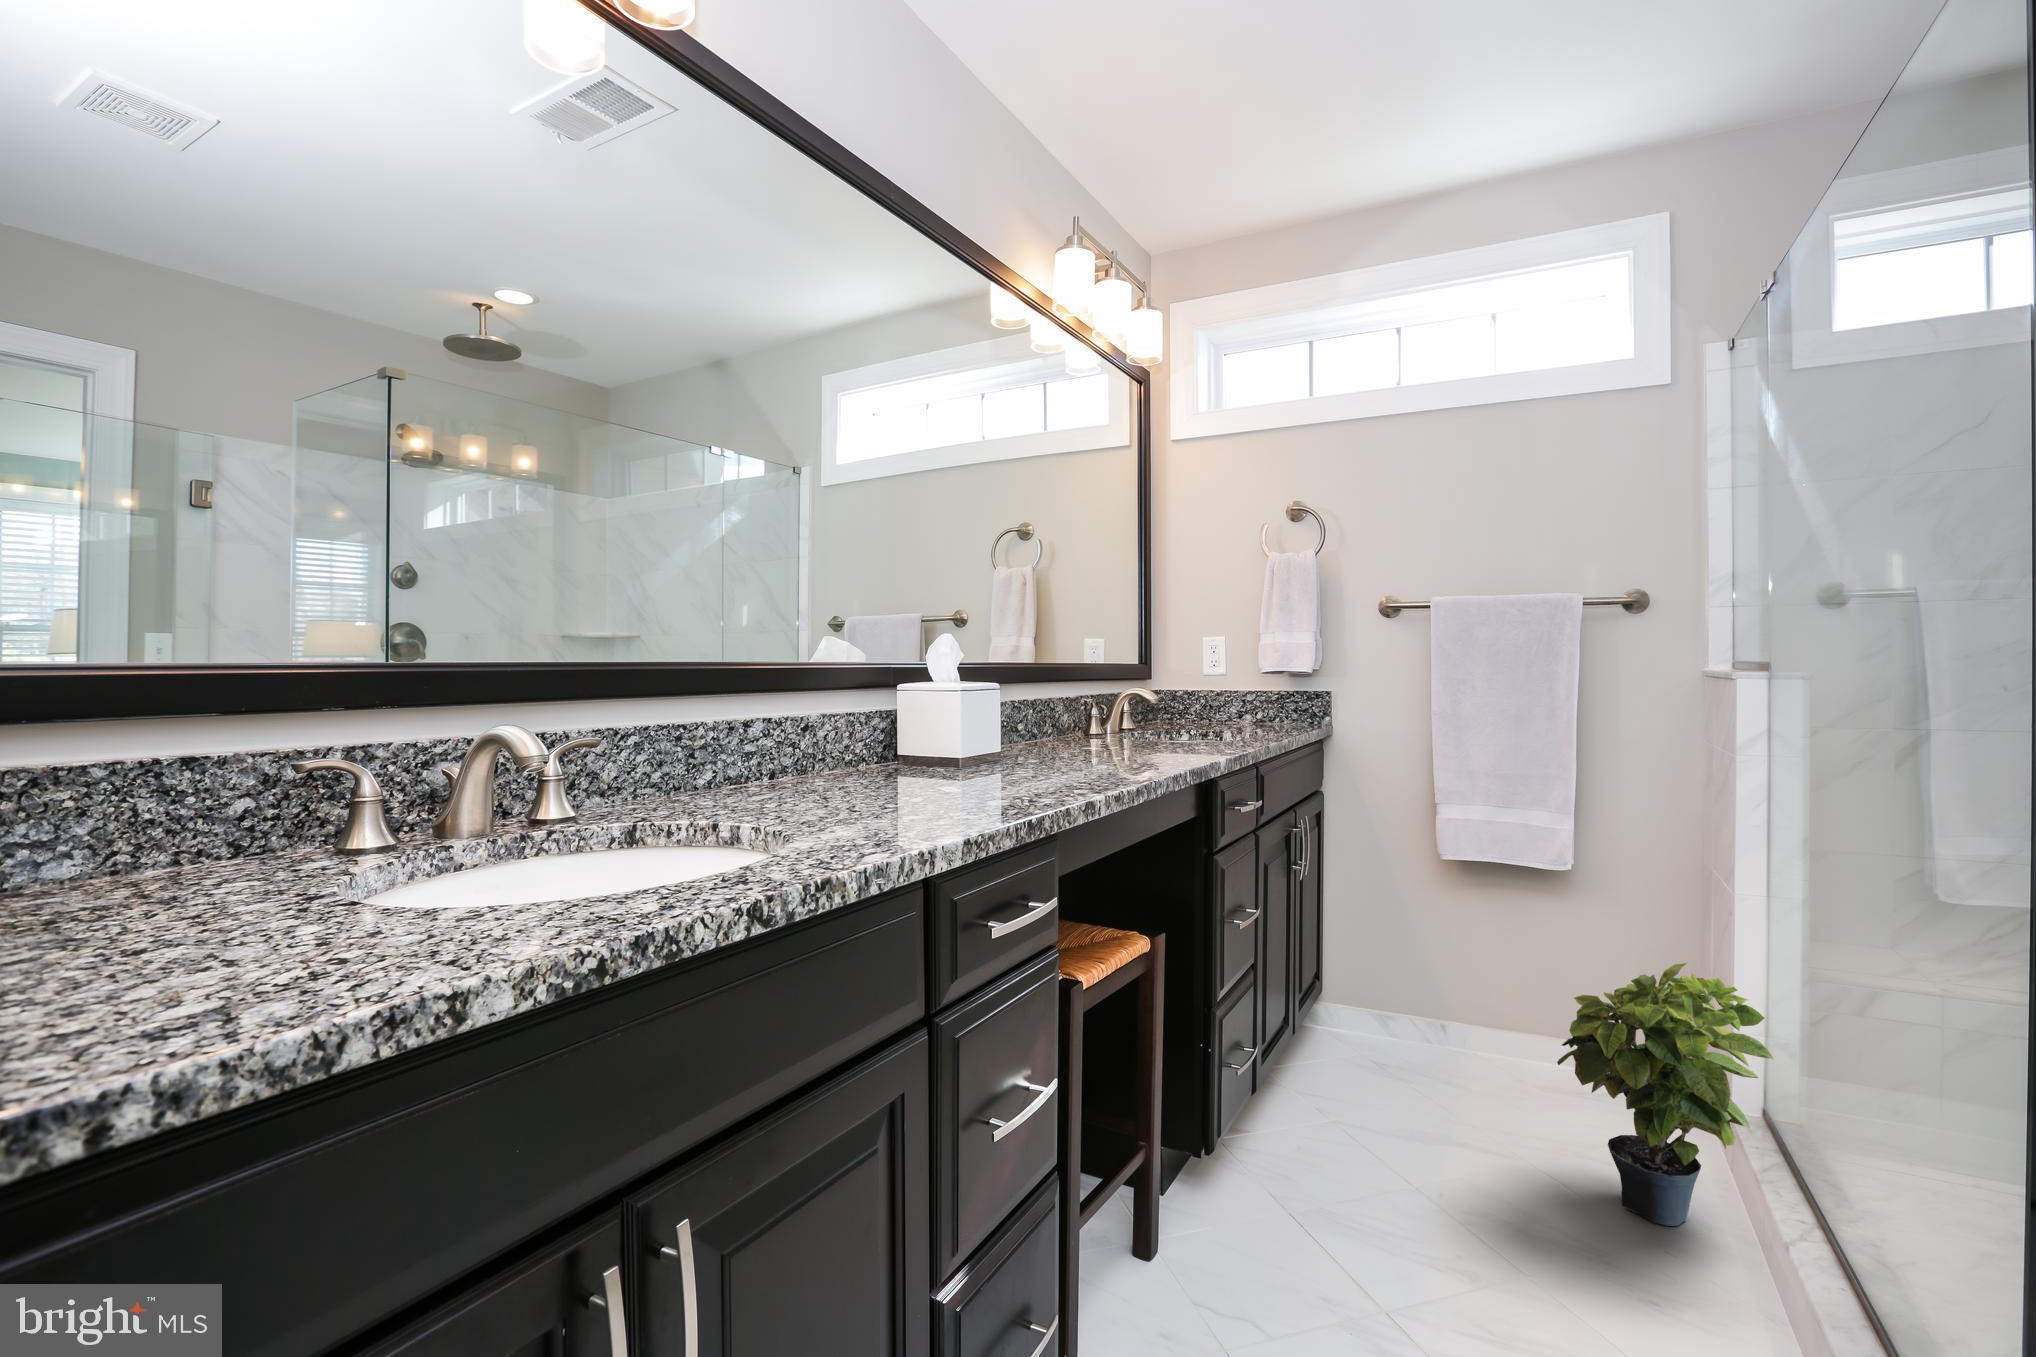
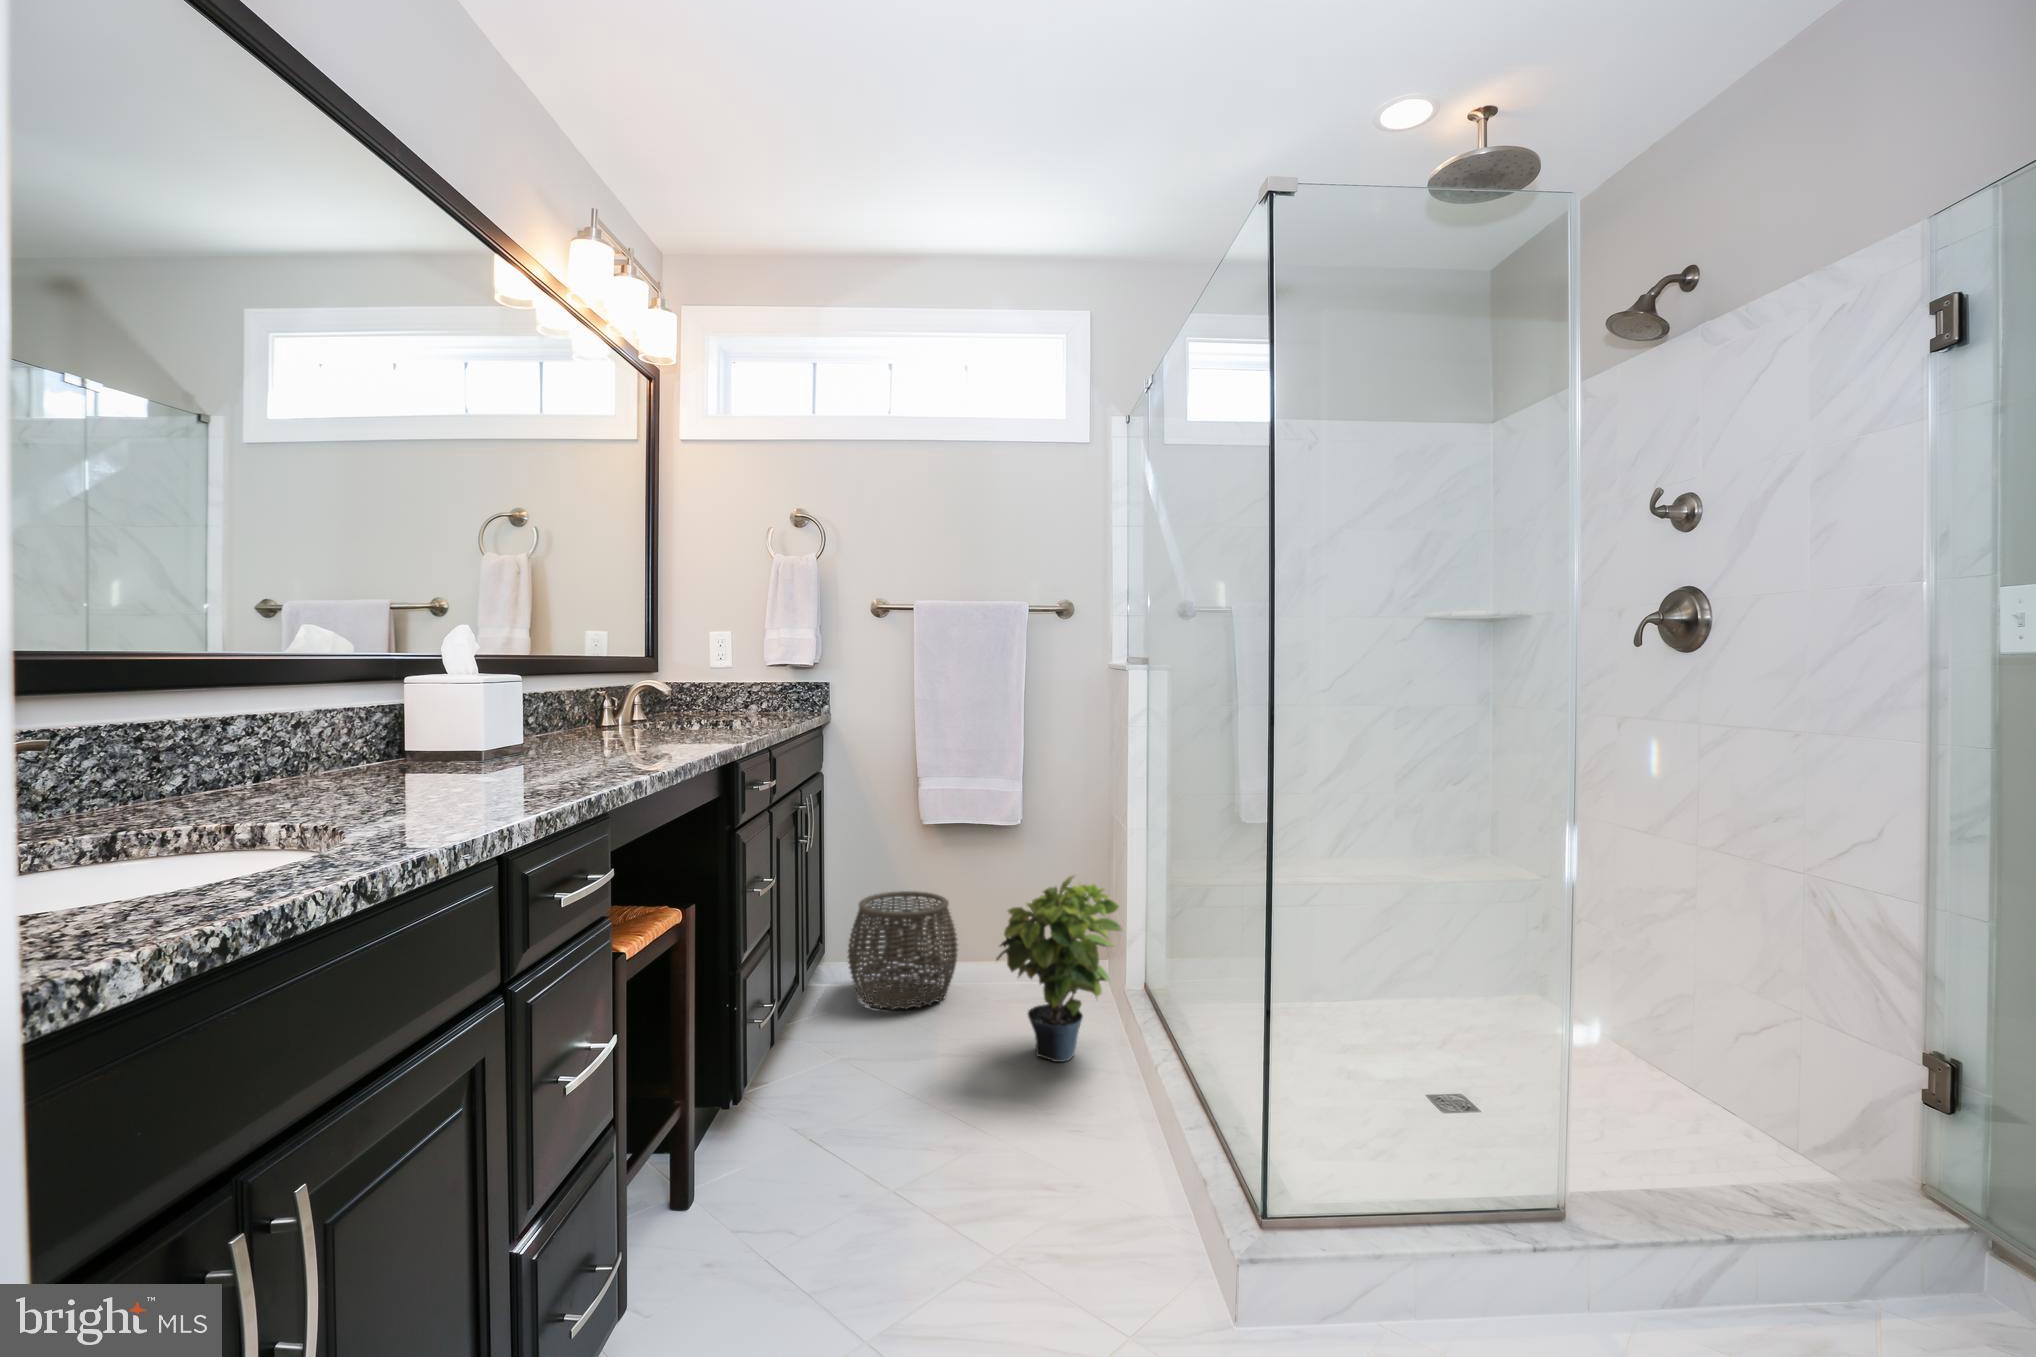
woven basket: none [1355,945,1503,1099] -> present [848,891,958,1009]

